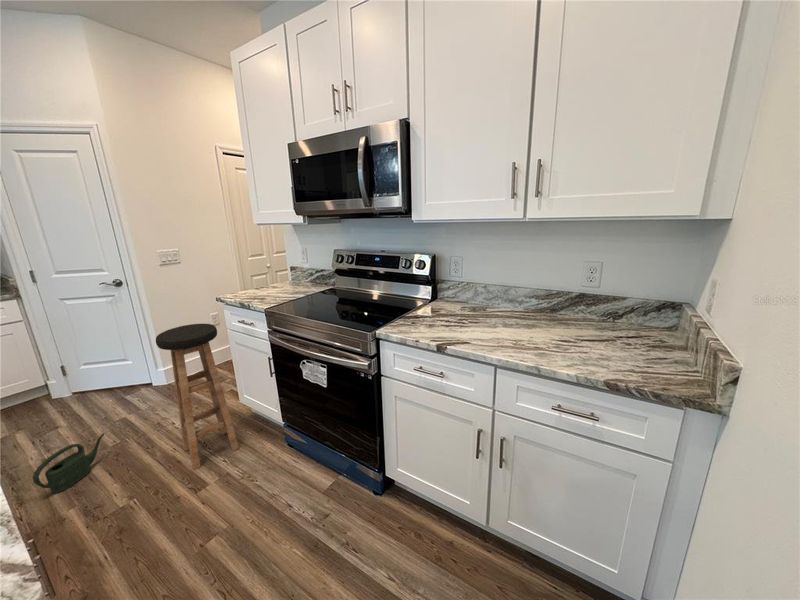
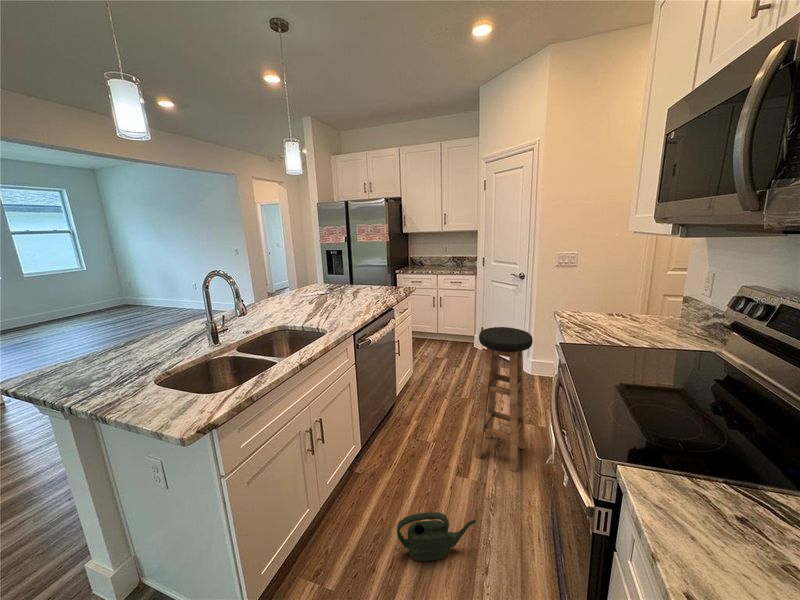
watering can: present [33,433,104,493] -> present [397,512,475,561]

